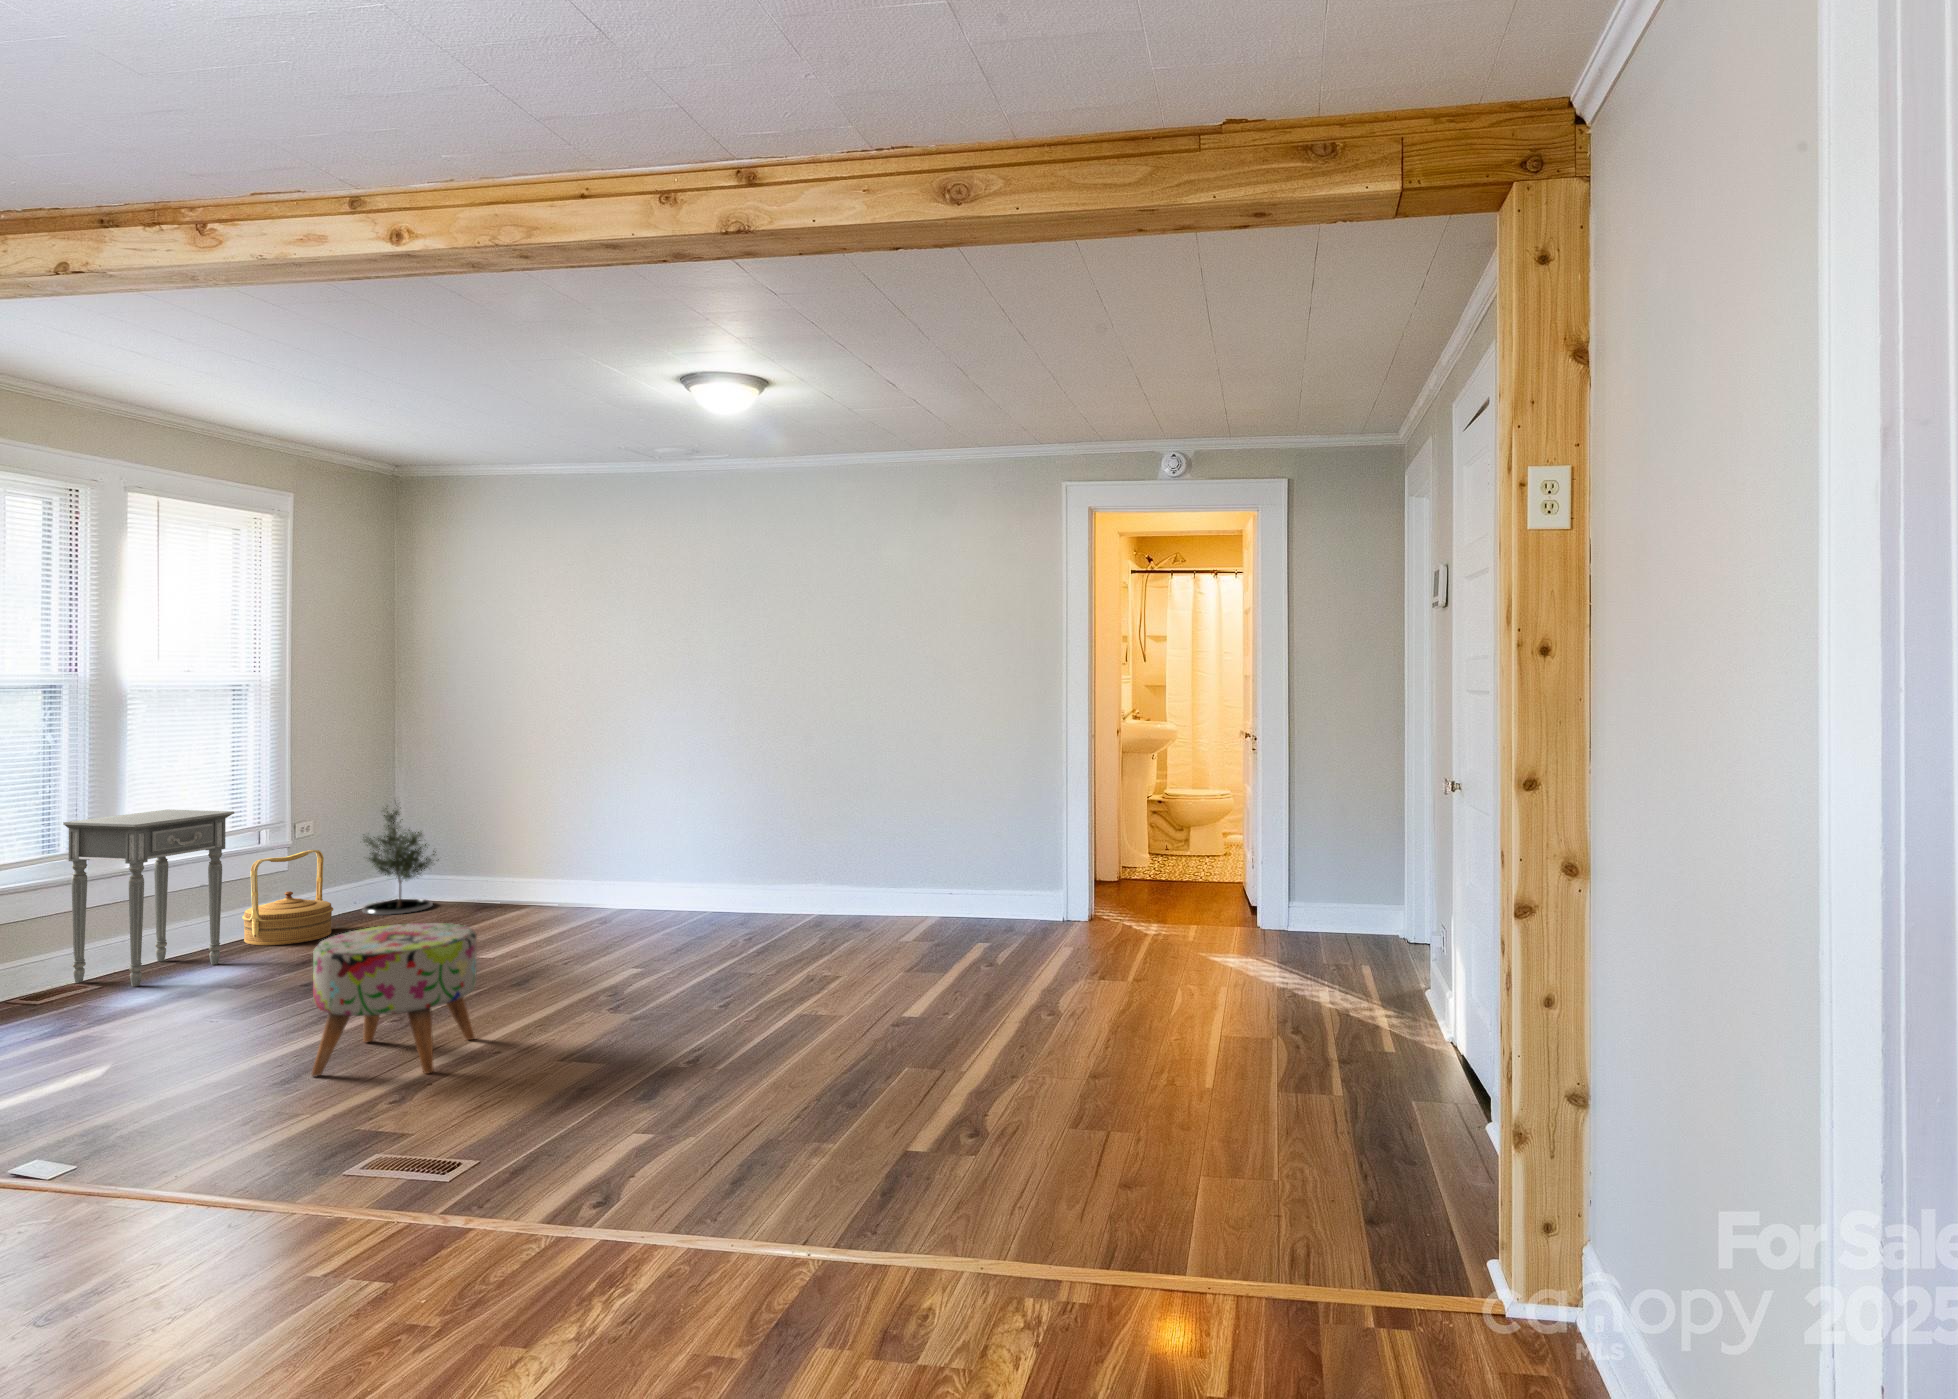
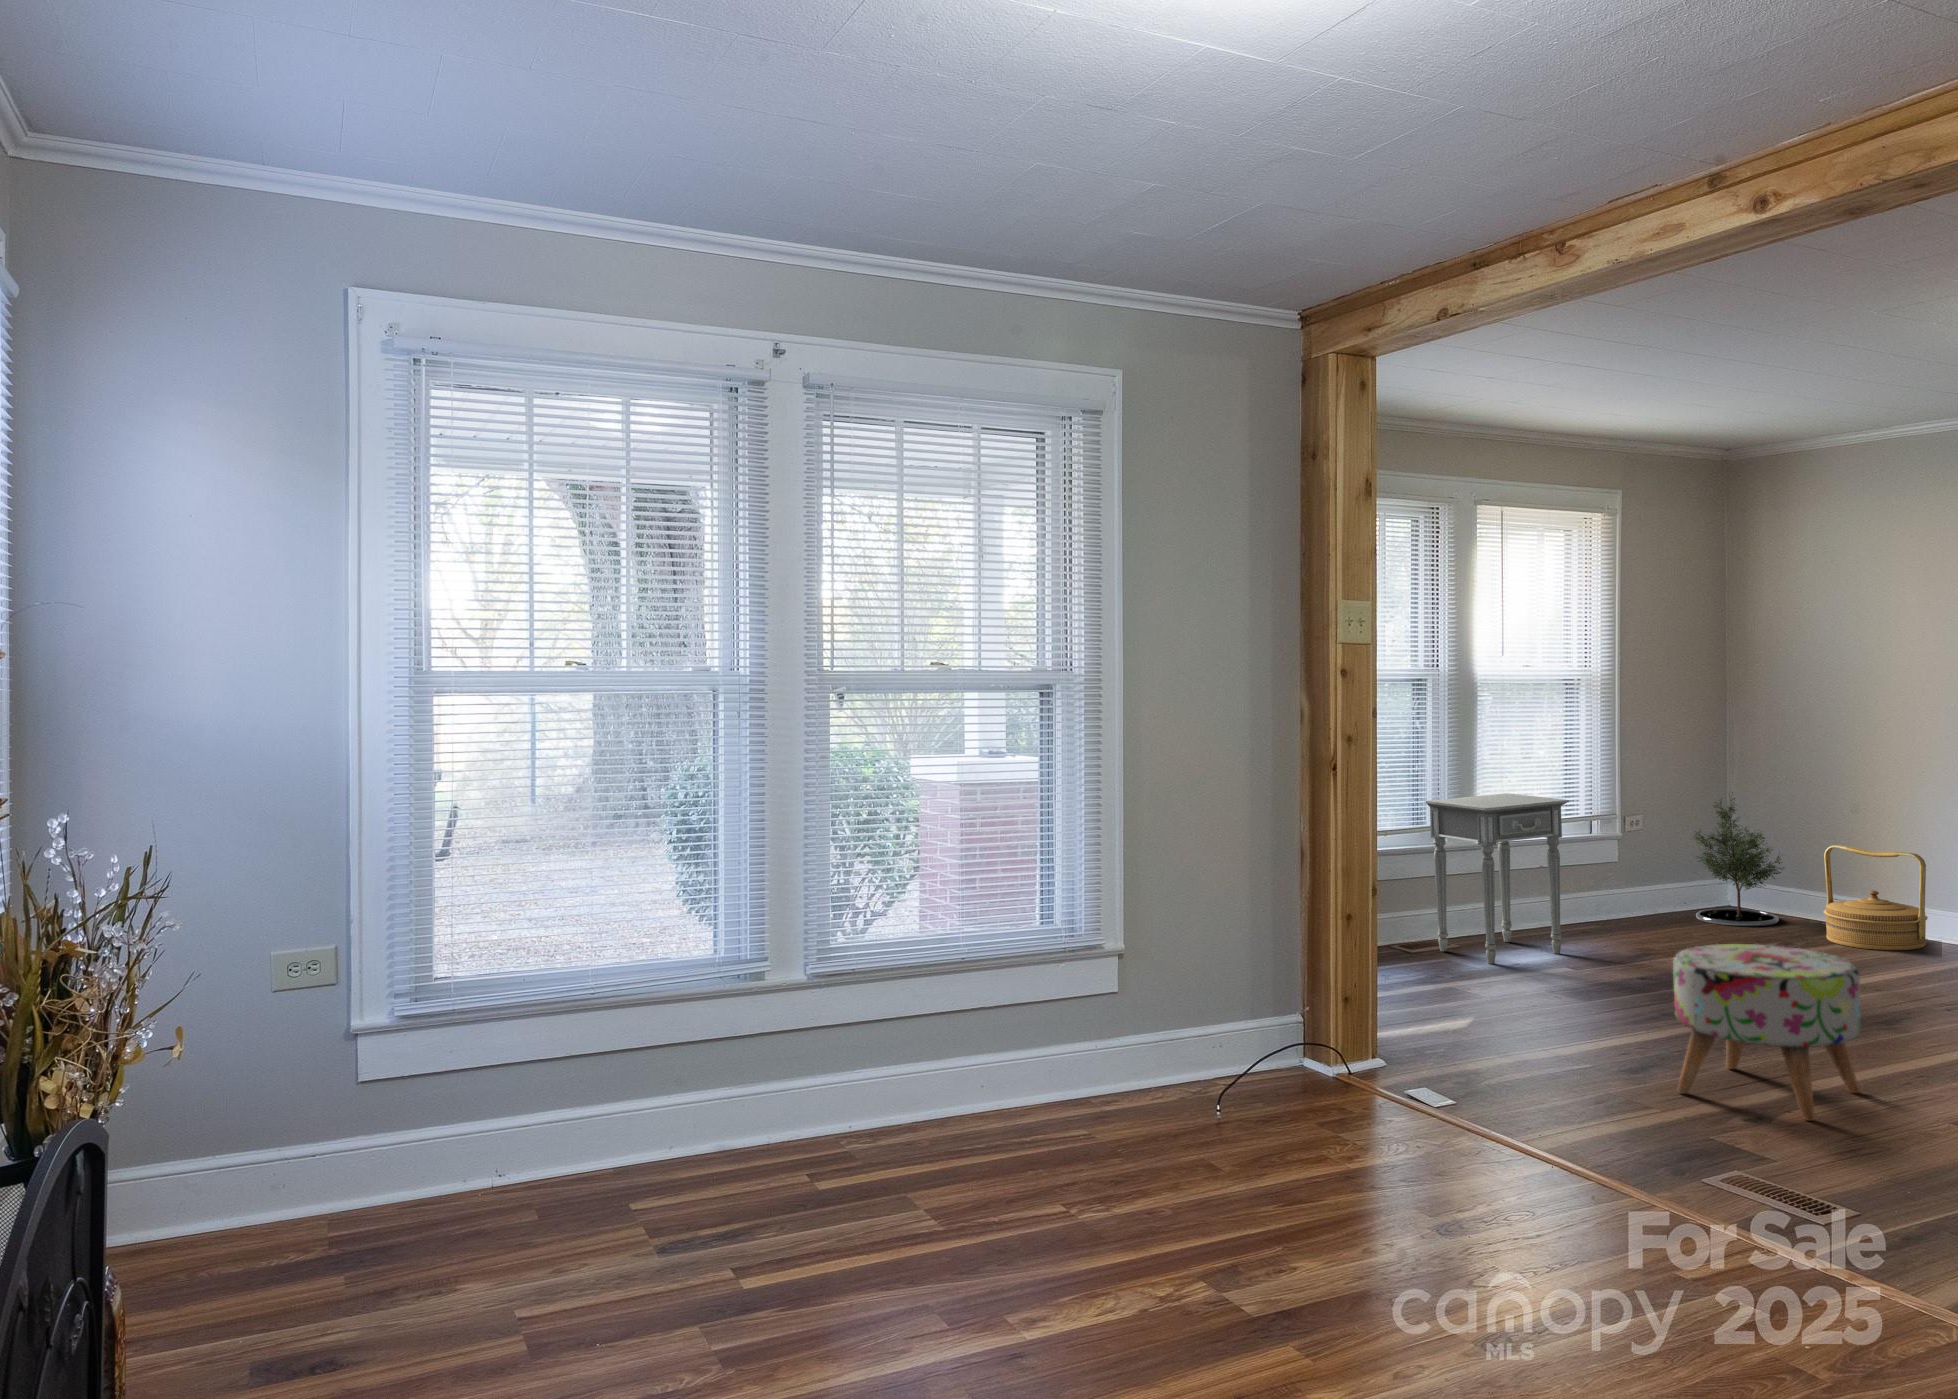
woven basket: present [242,850,333,945] -> present [1823,845,1928,950]

